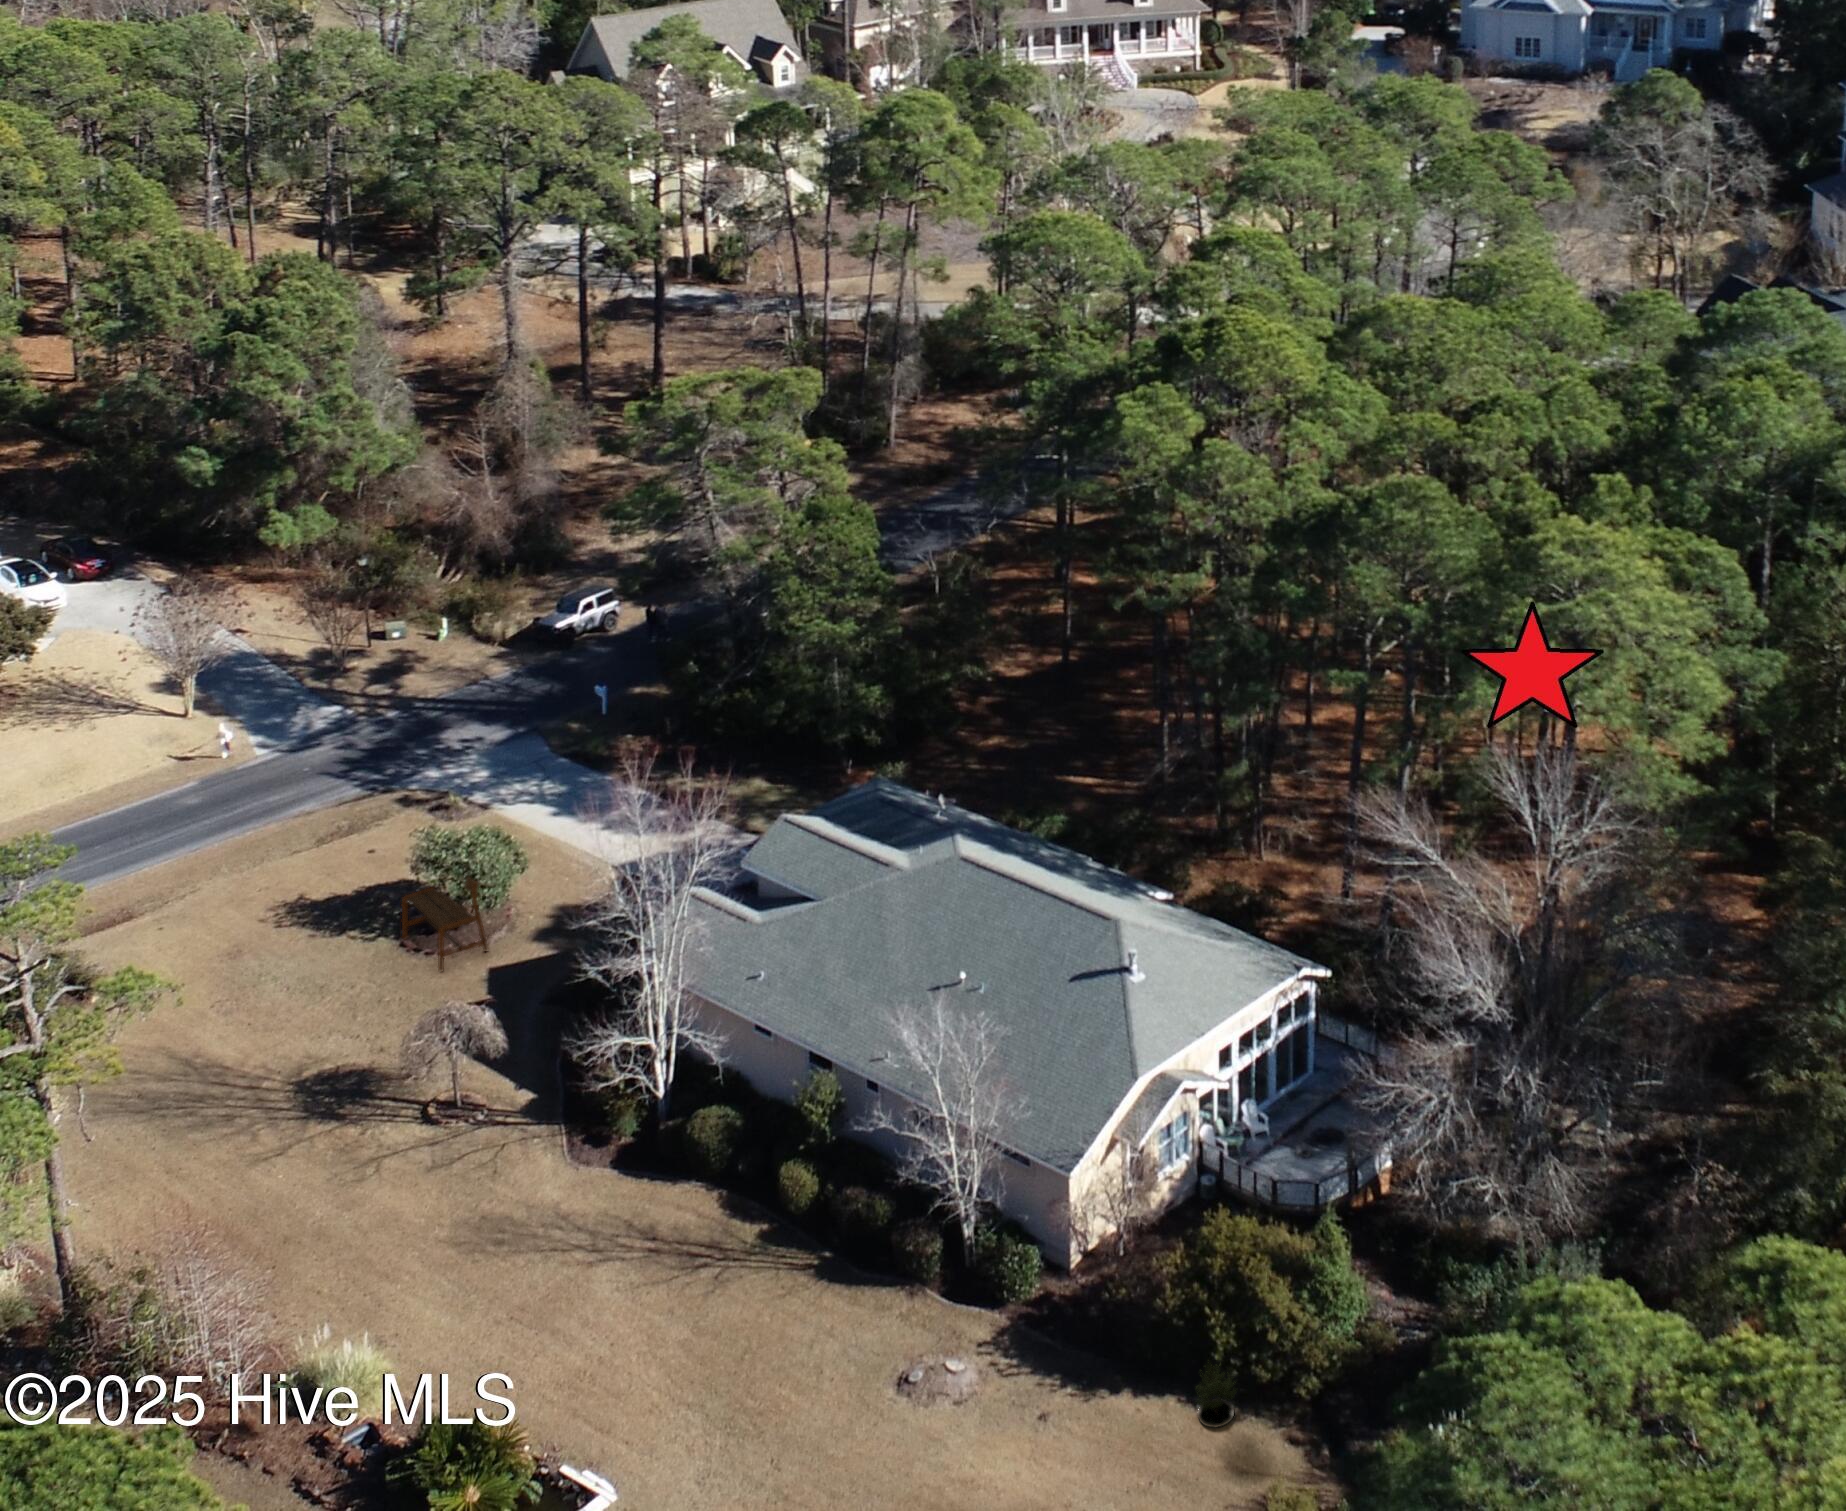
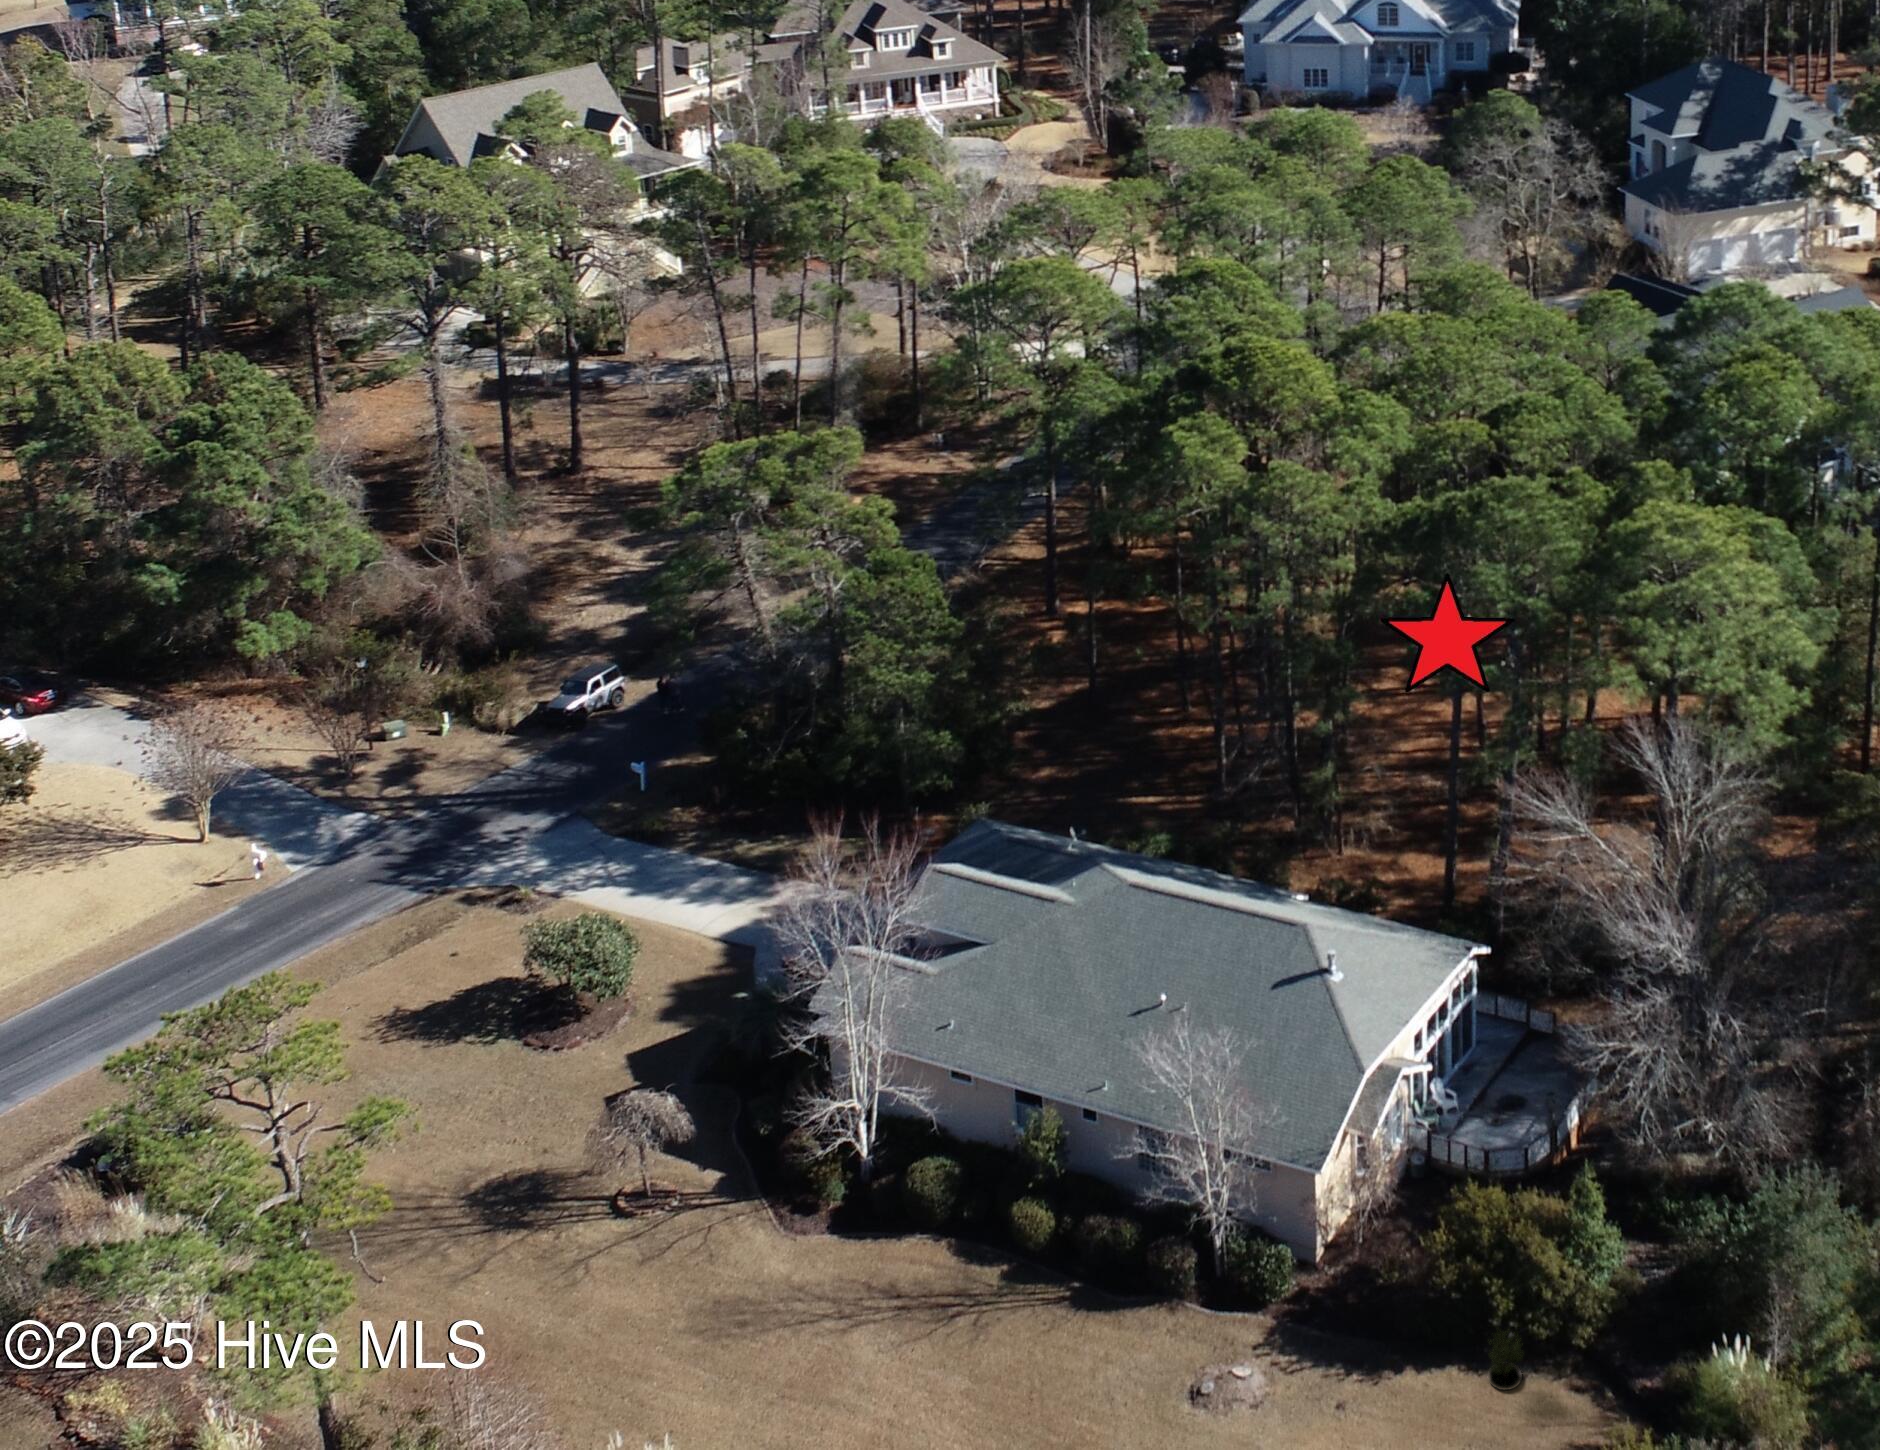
bench: present [402,876,488,971] -> none [520,948,618,1067]

